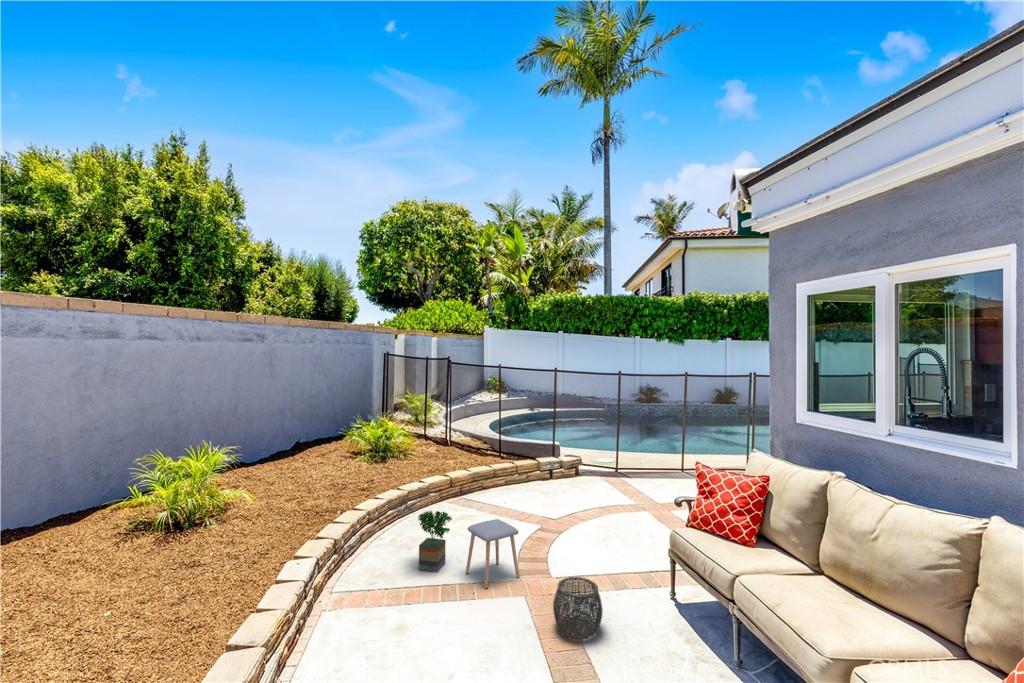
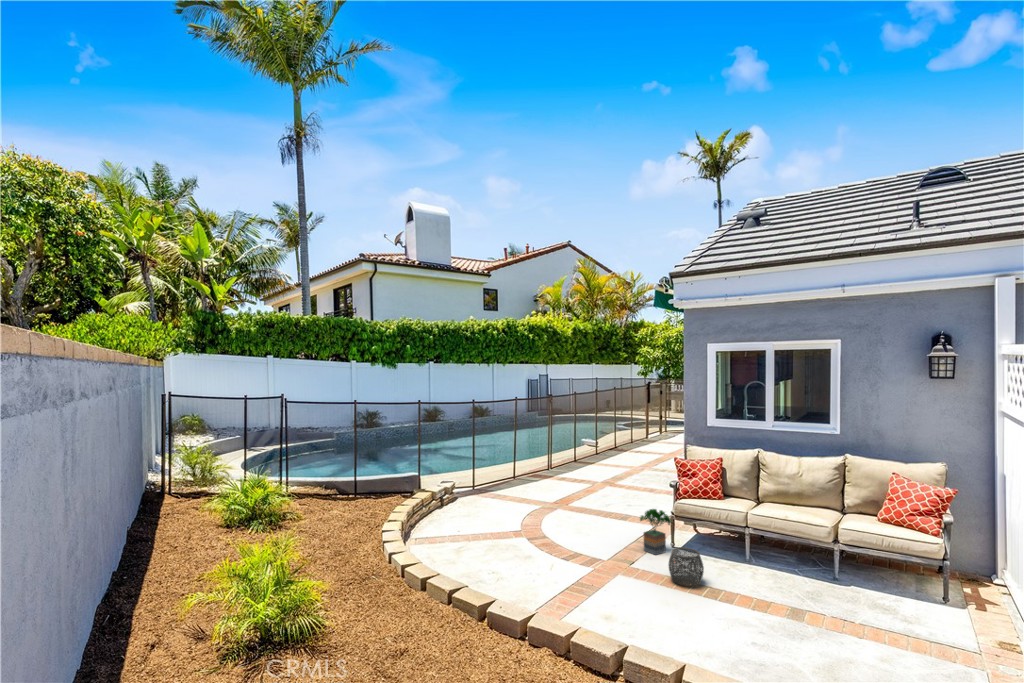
potted tree: present [418,511,452,572] -> present [640,509,672,555]
stool: present [466,519,519,589] -> none [570,535,605,588]

